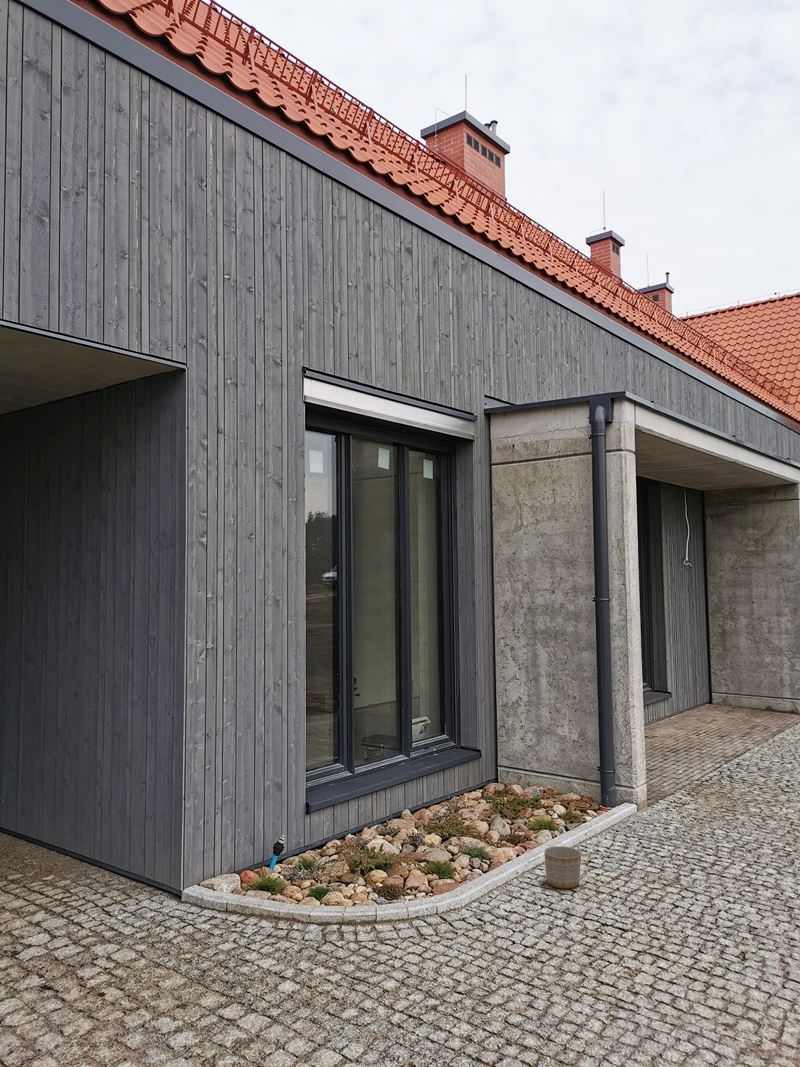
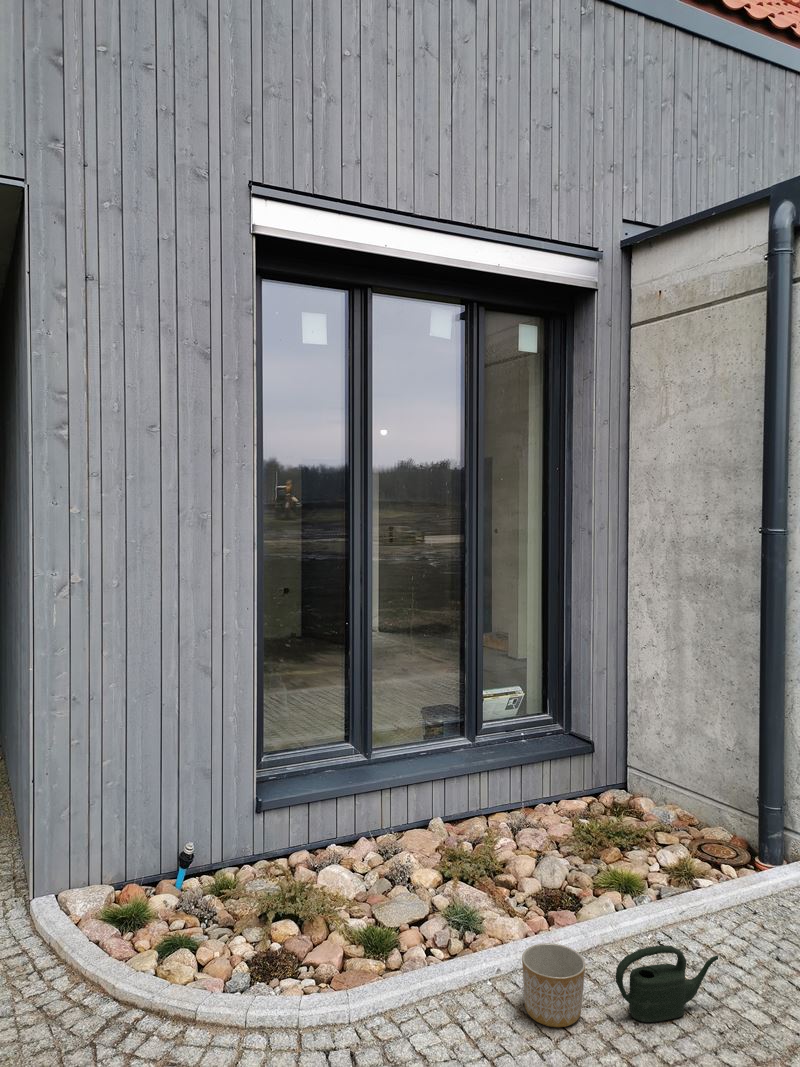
watering can: none [594,835,635,878] -> present [616,945,718,1022]

